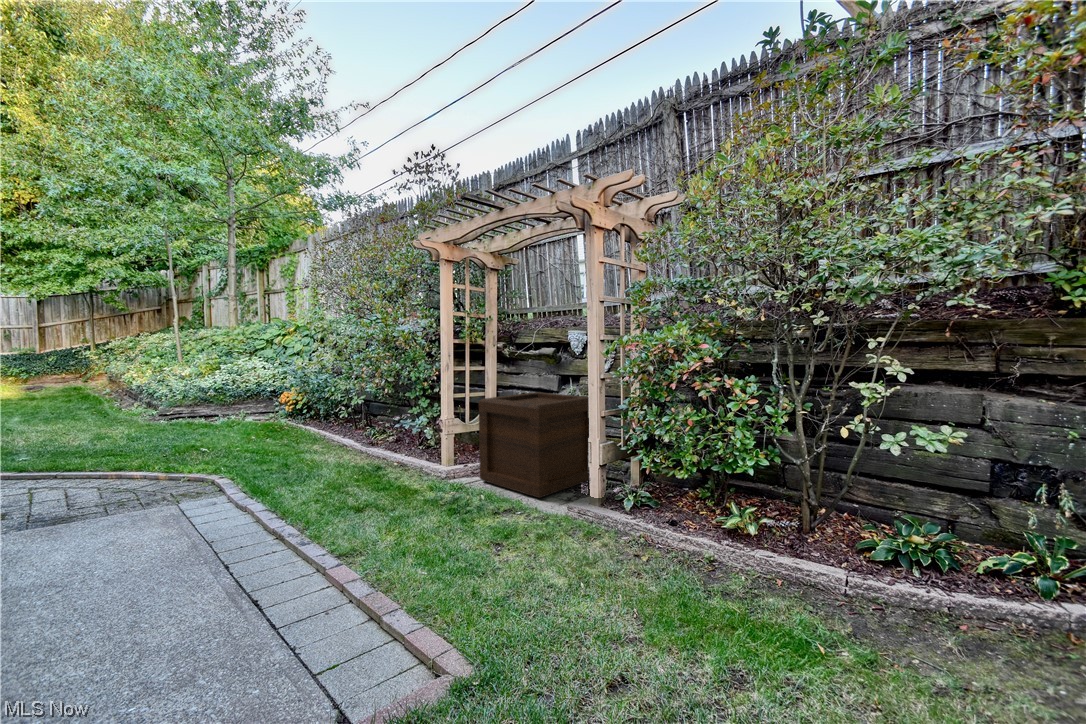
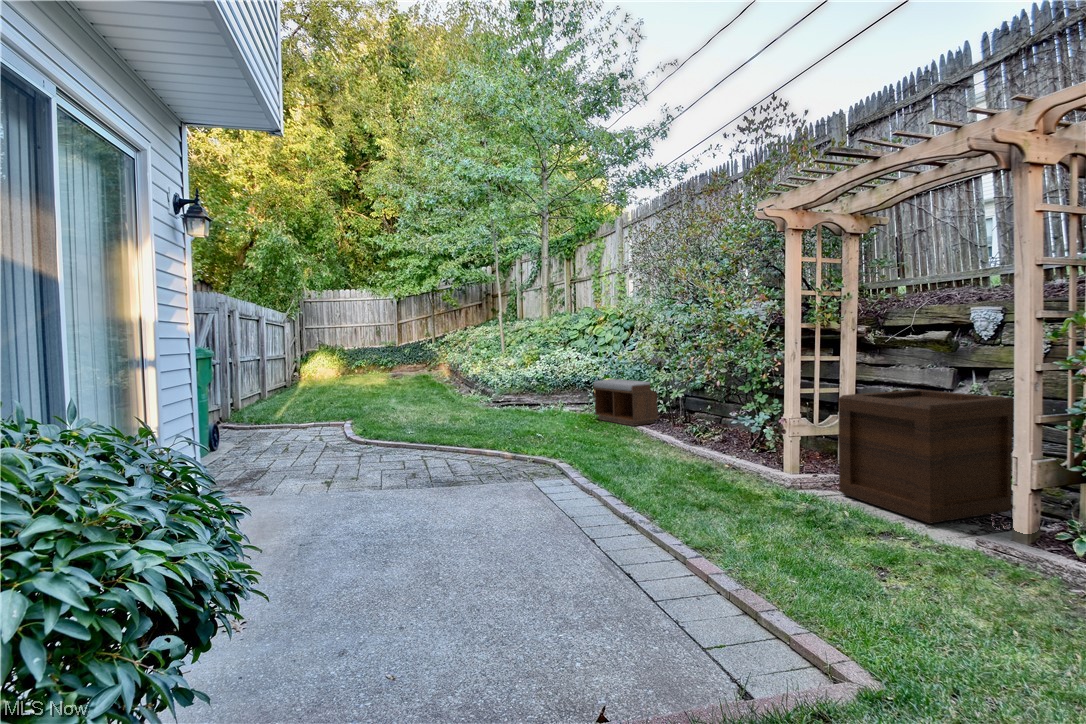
bench: none [275,388,342,432] -> present [593,379,659,426]

